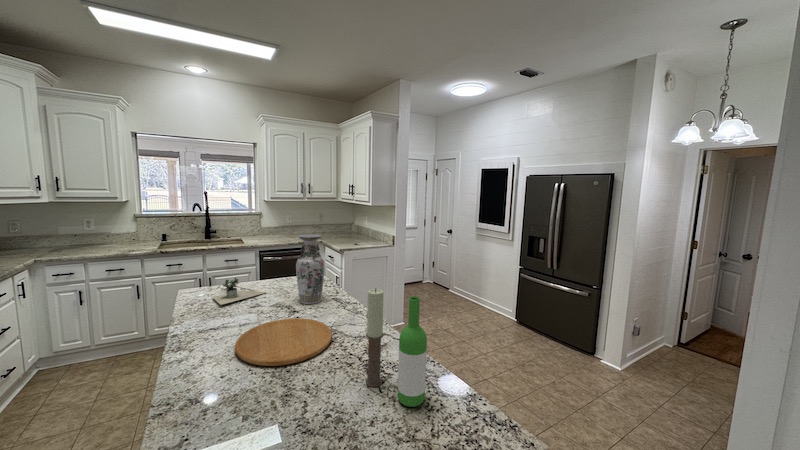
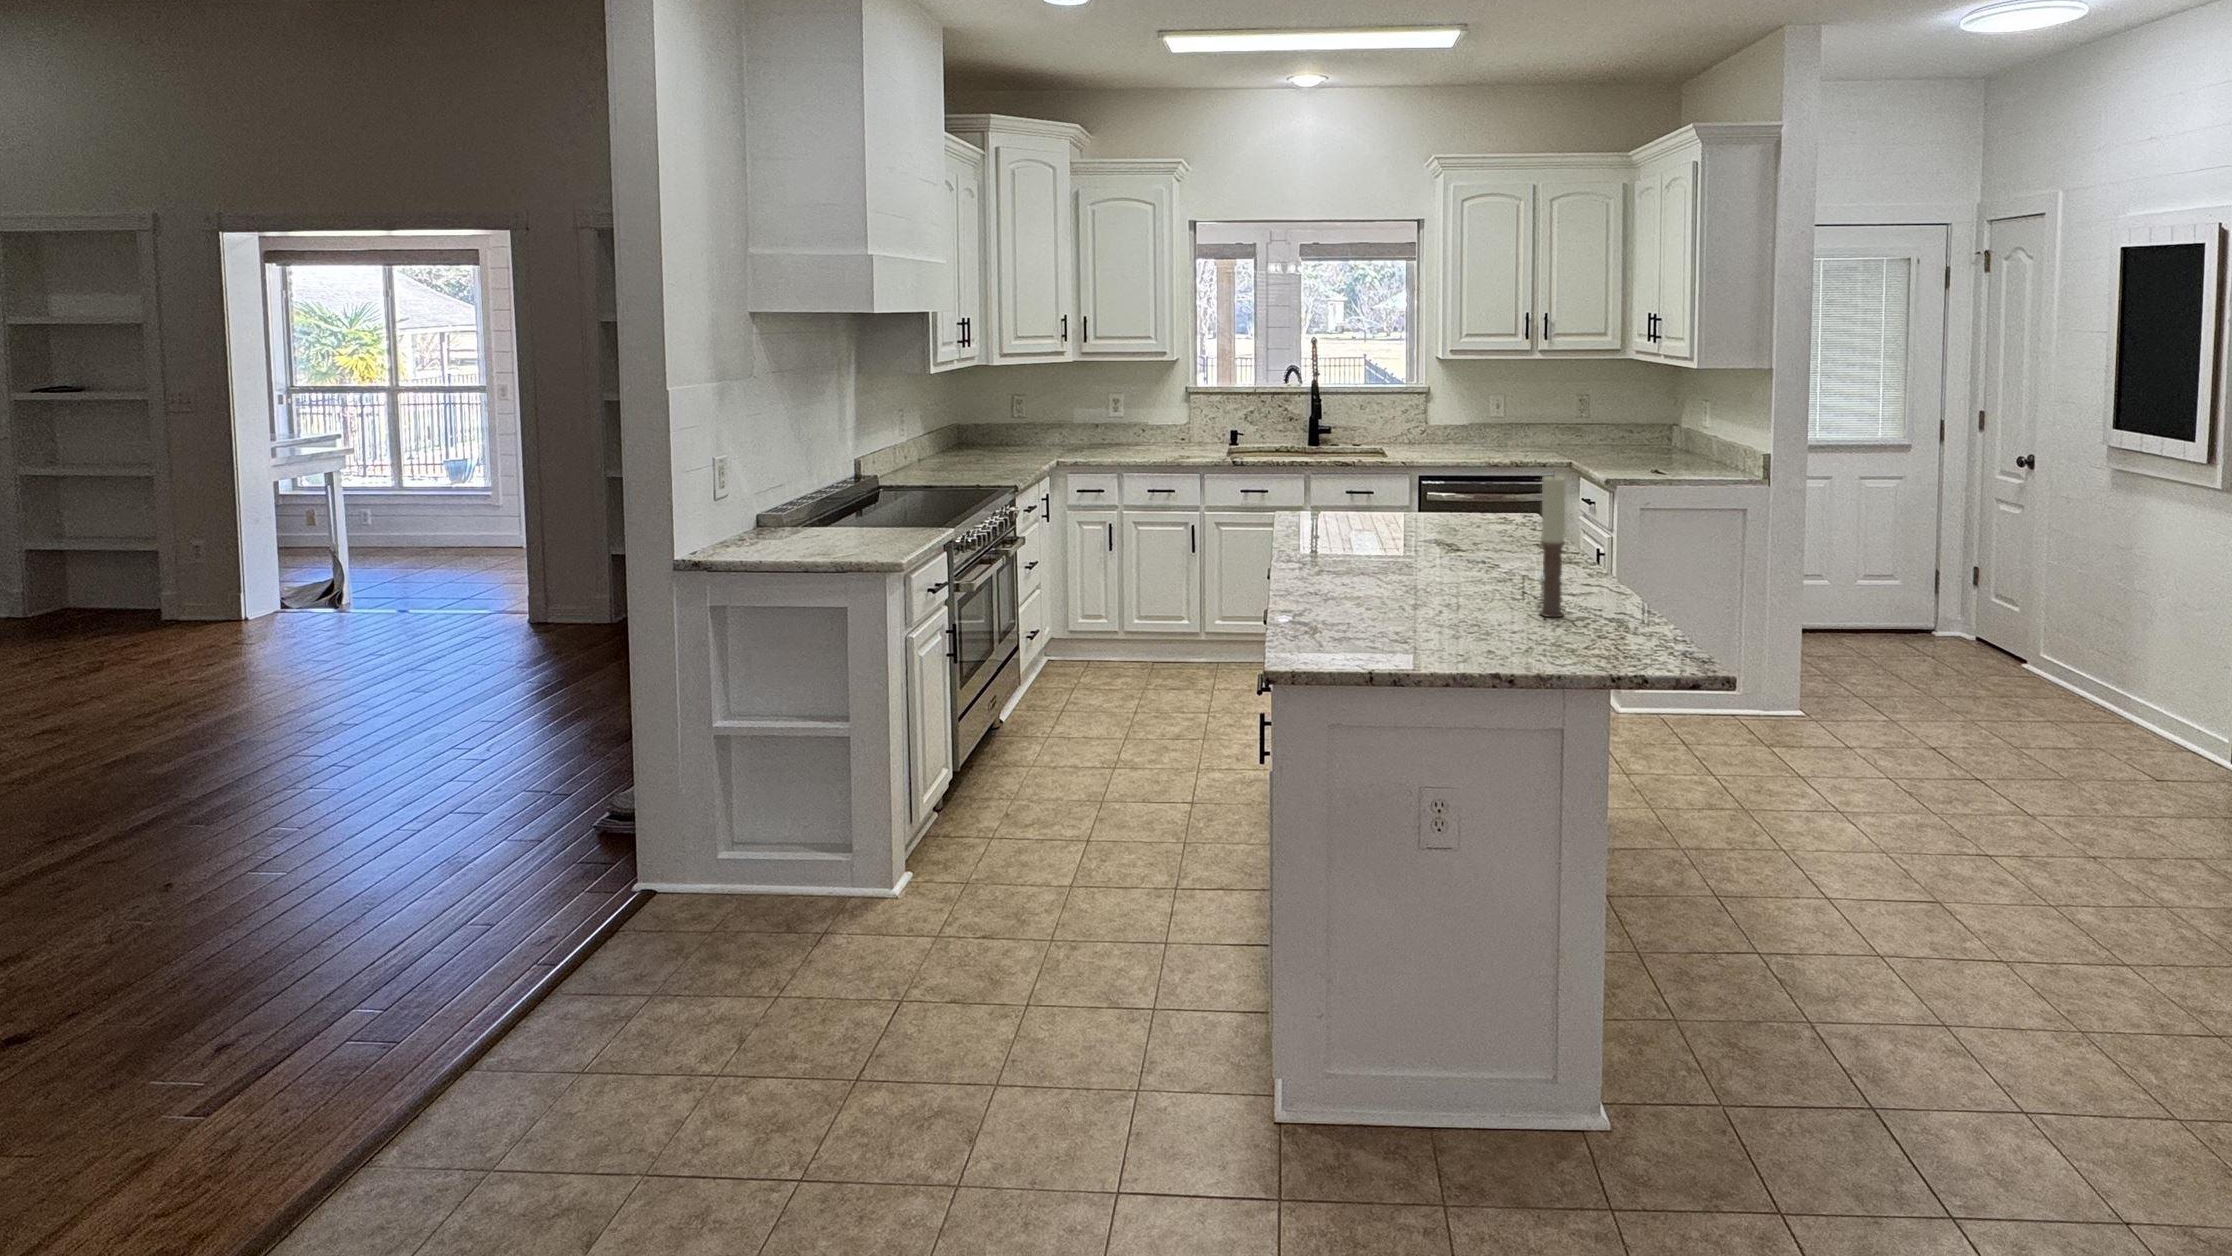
vase: present [296,234,324,304] -> none [1472,417,1525,546]
potted plant: present [213,278,266,305] -> none [1333,491,1450,531]
wine bottle: present [398,296,427,407] -> none [1574,480,1615,634]
cutting board: present [235,318,332,366] -> none [1369,551,1514,590]

